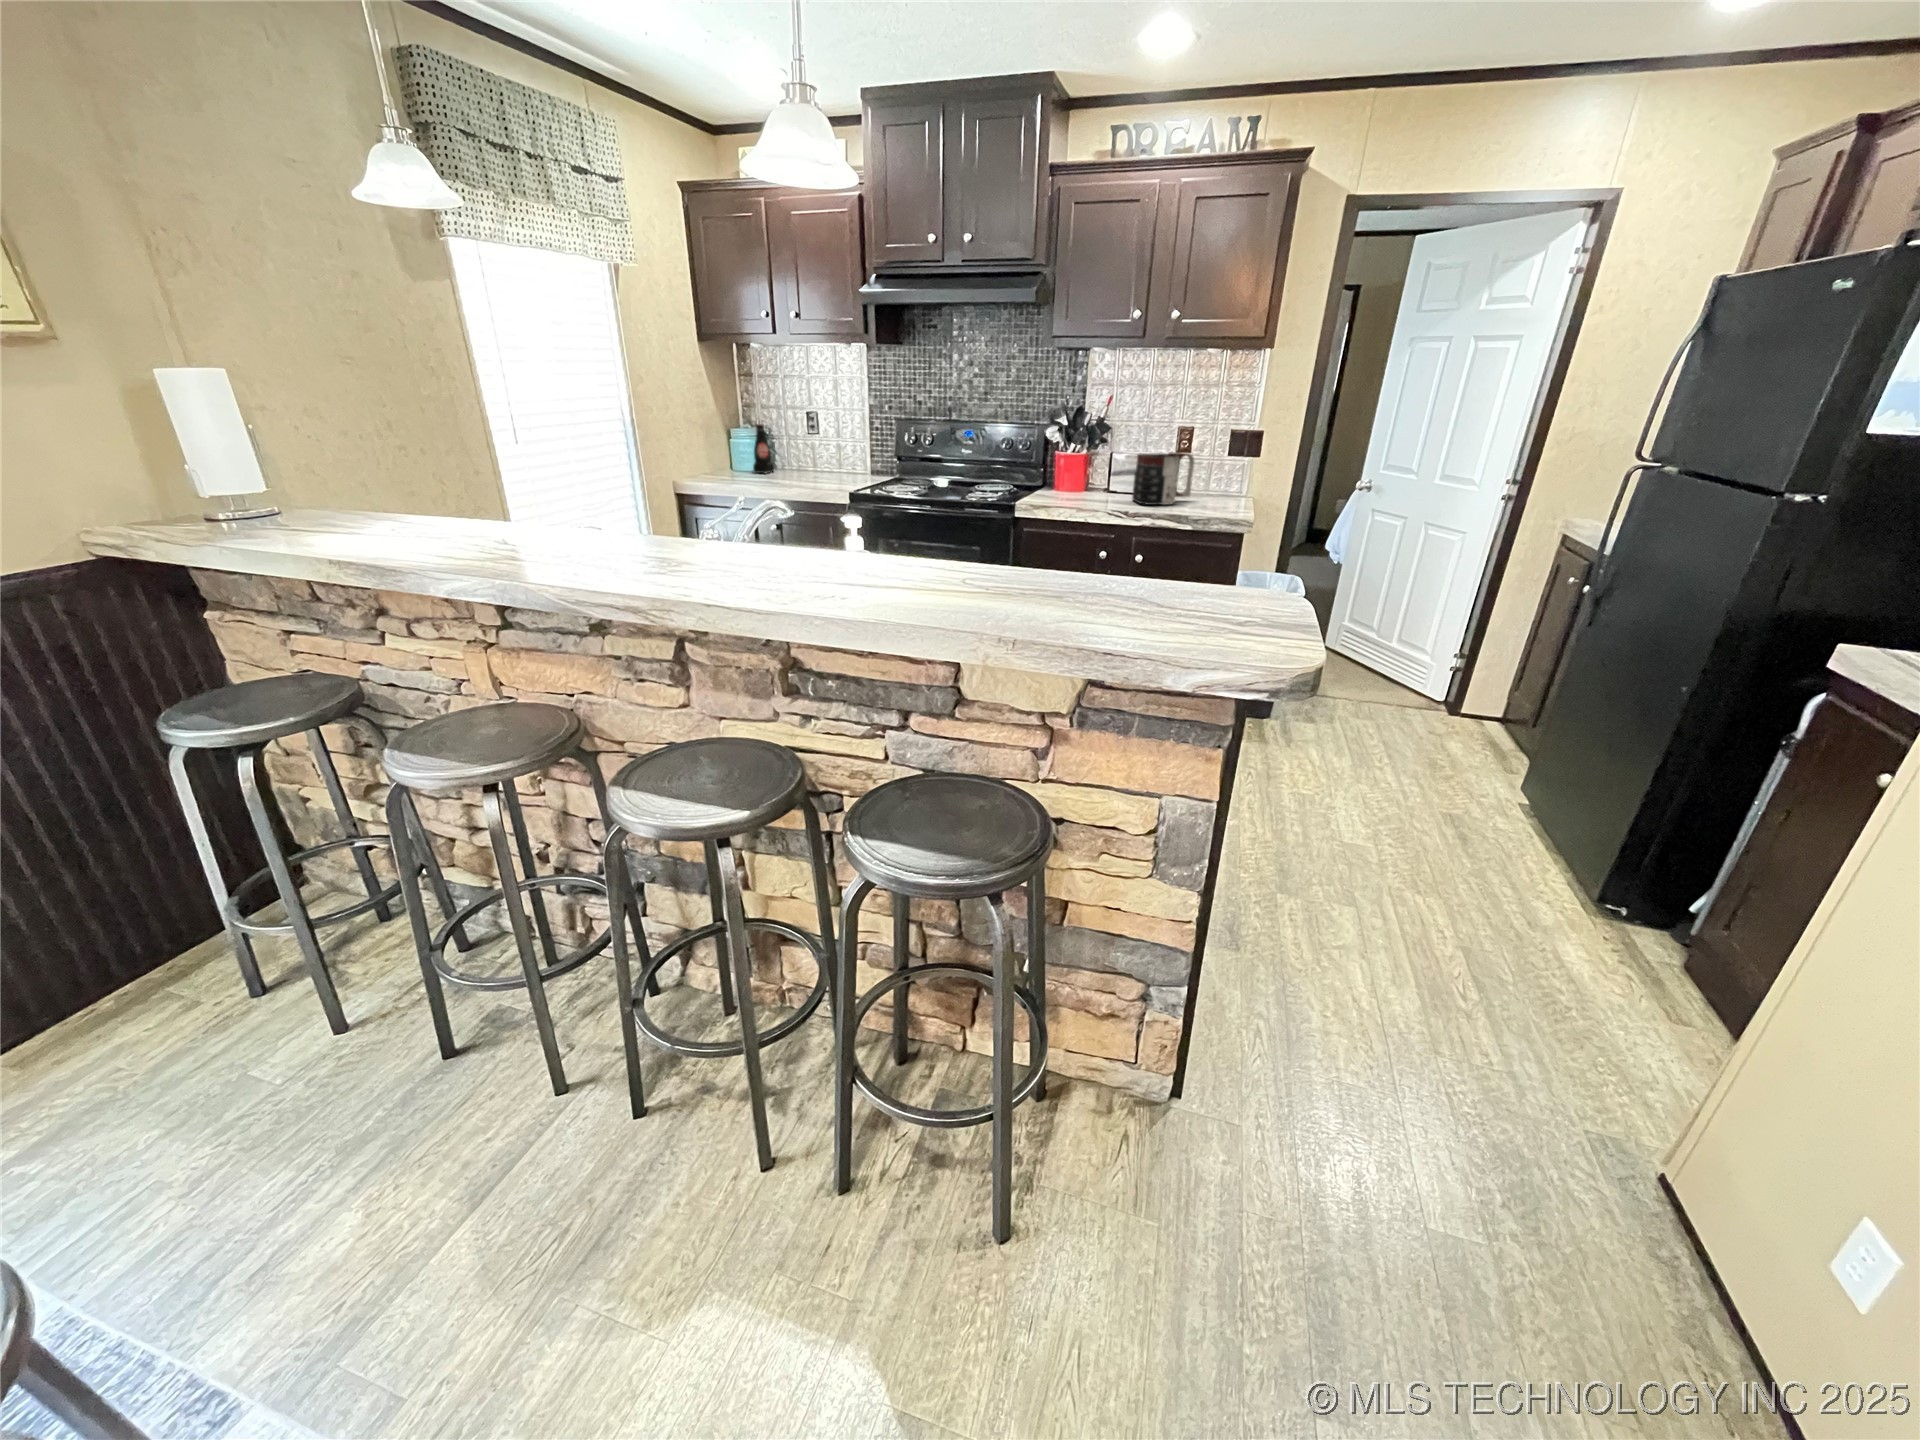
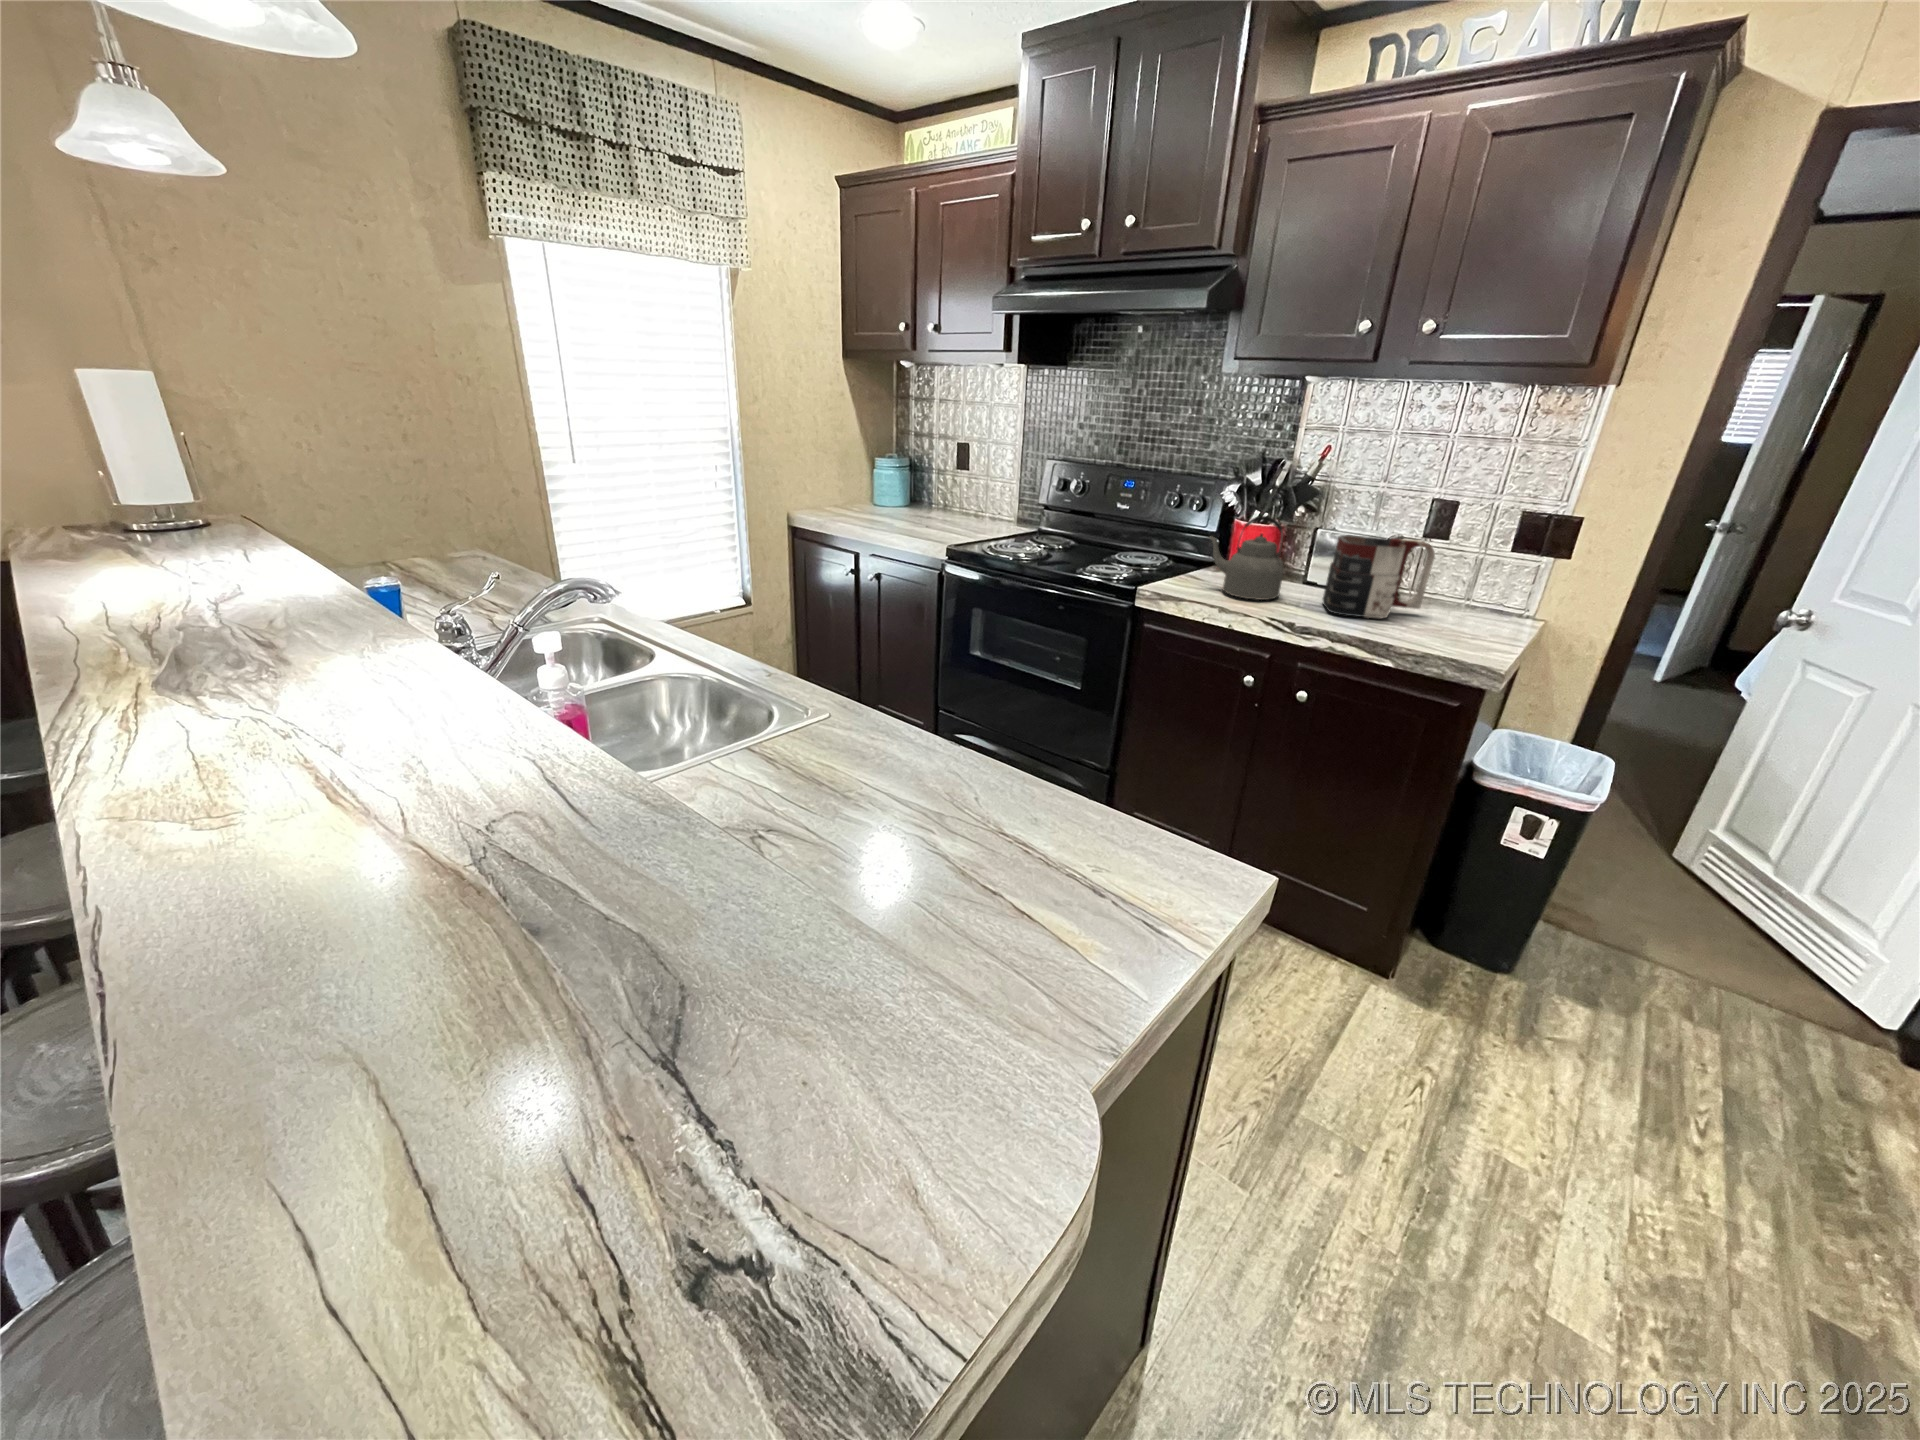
bottle: present [753,424,774,474] -> none [883,454,907,512]
kettle: none [1052,445,1106,502] -> present [1208,516,1283,600]

